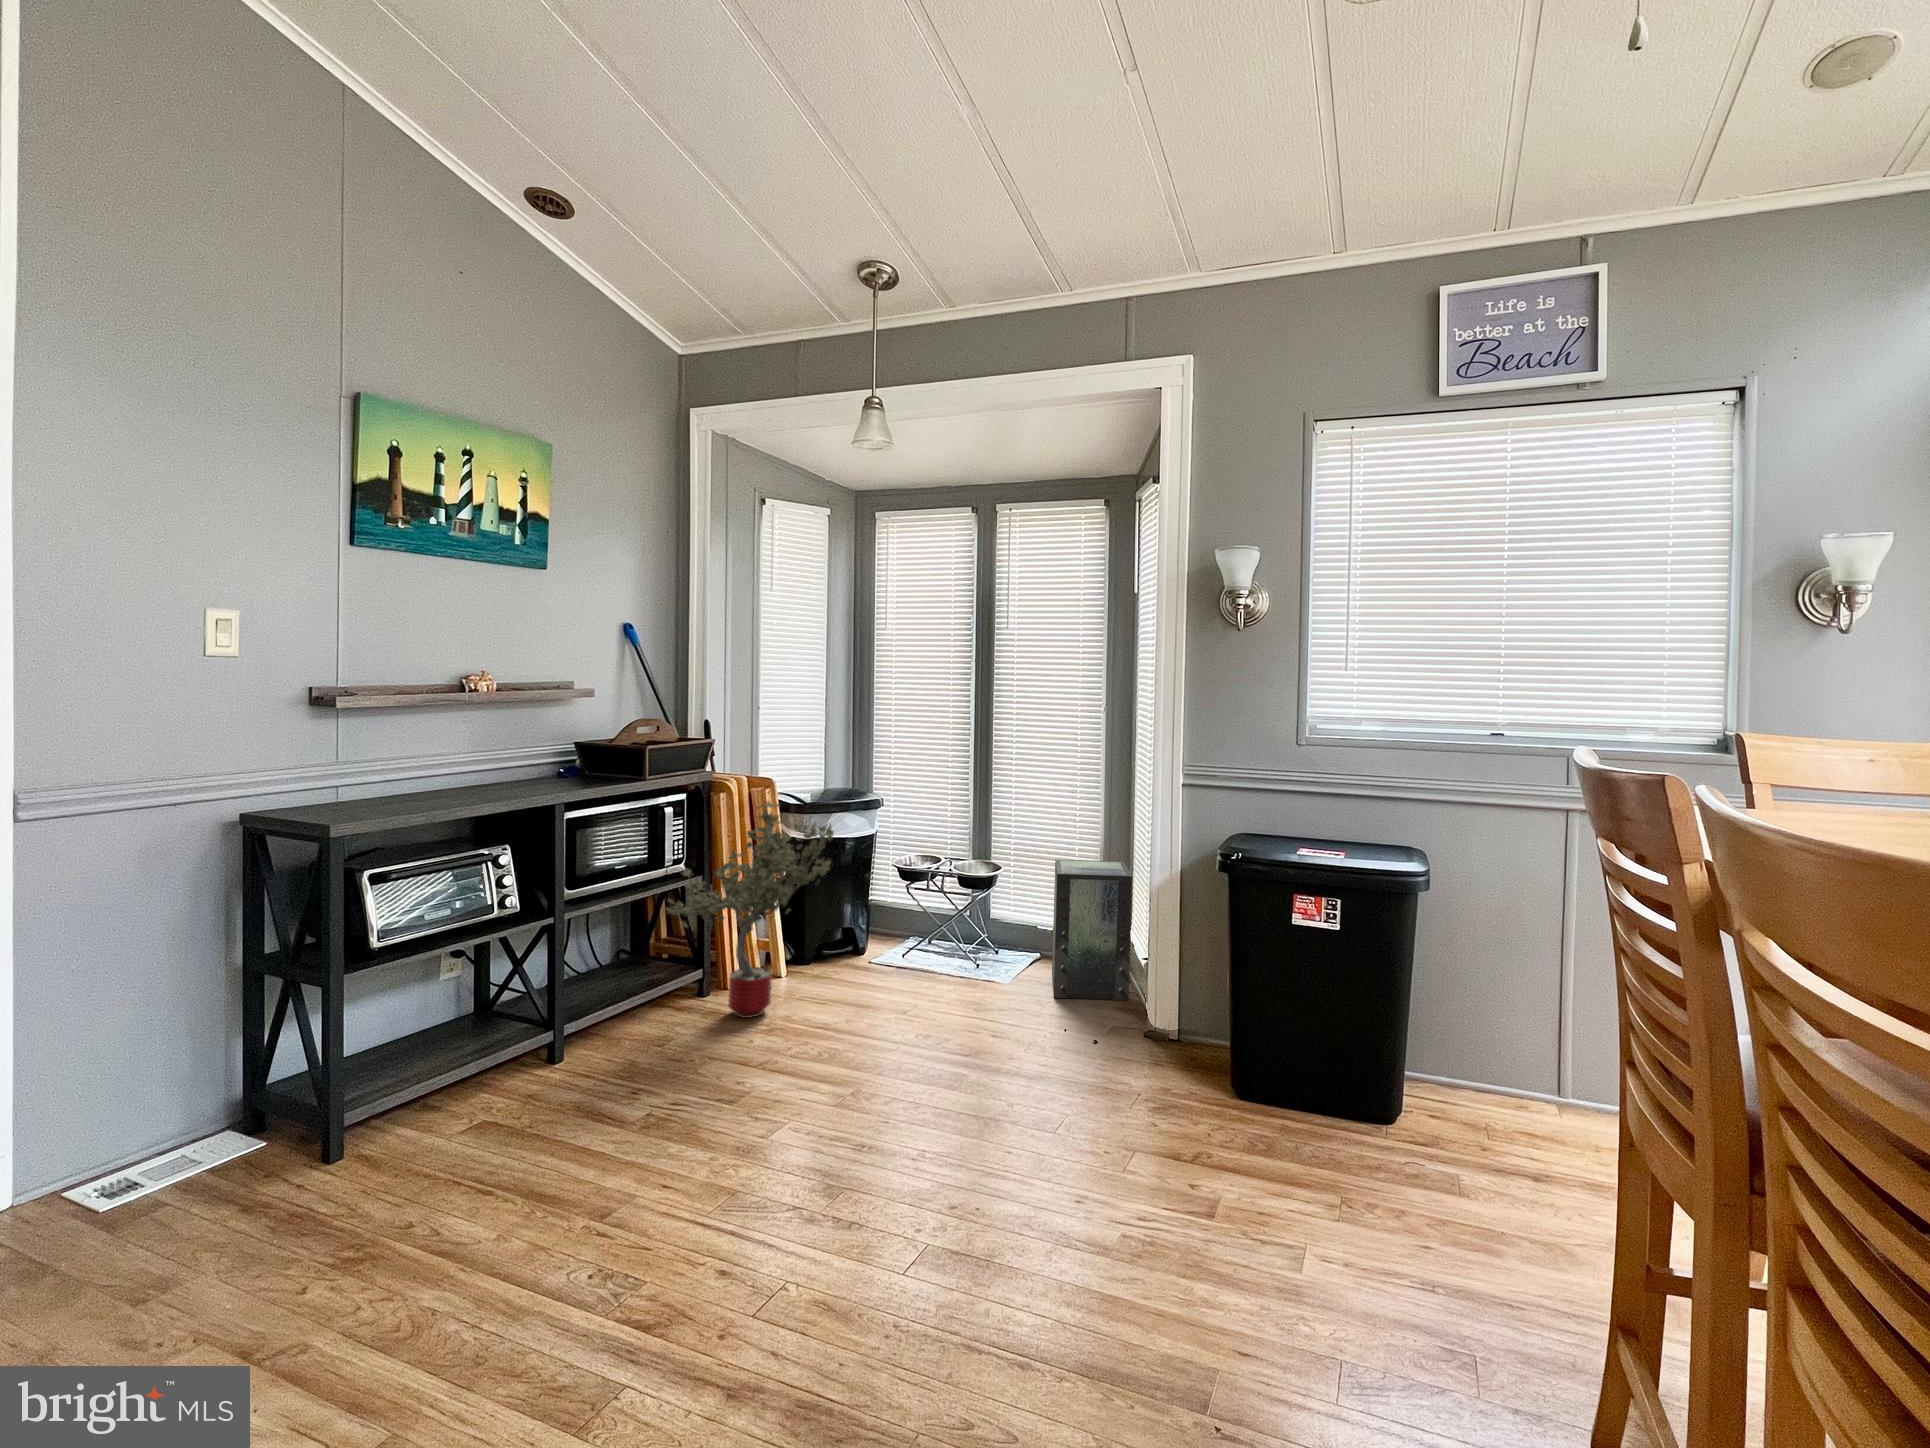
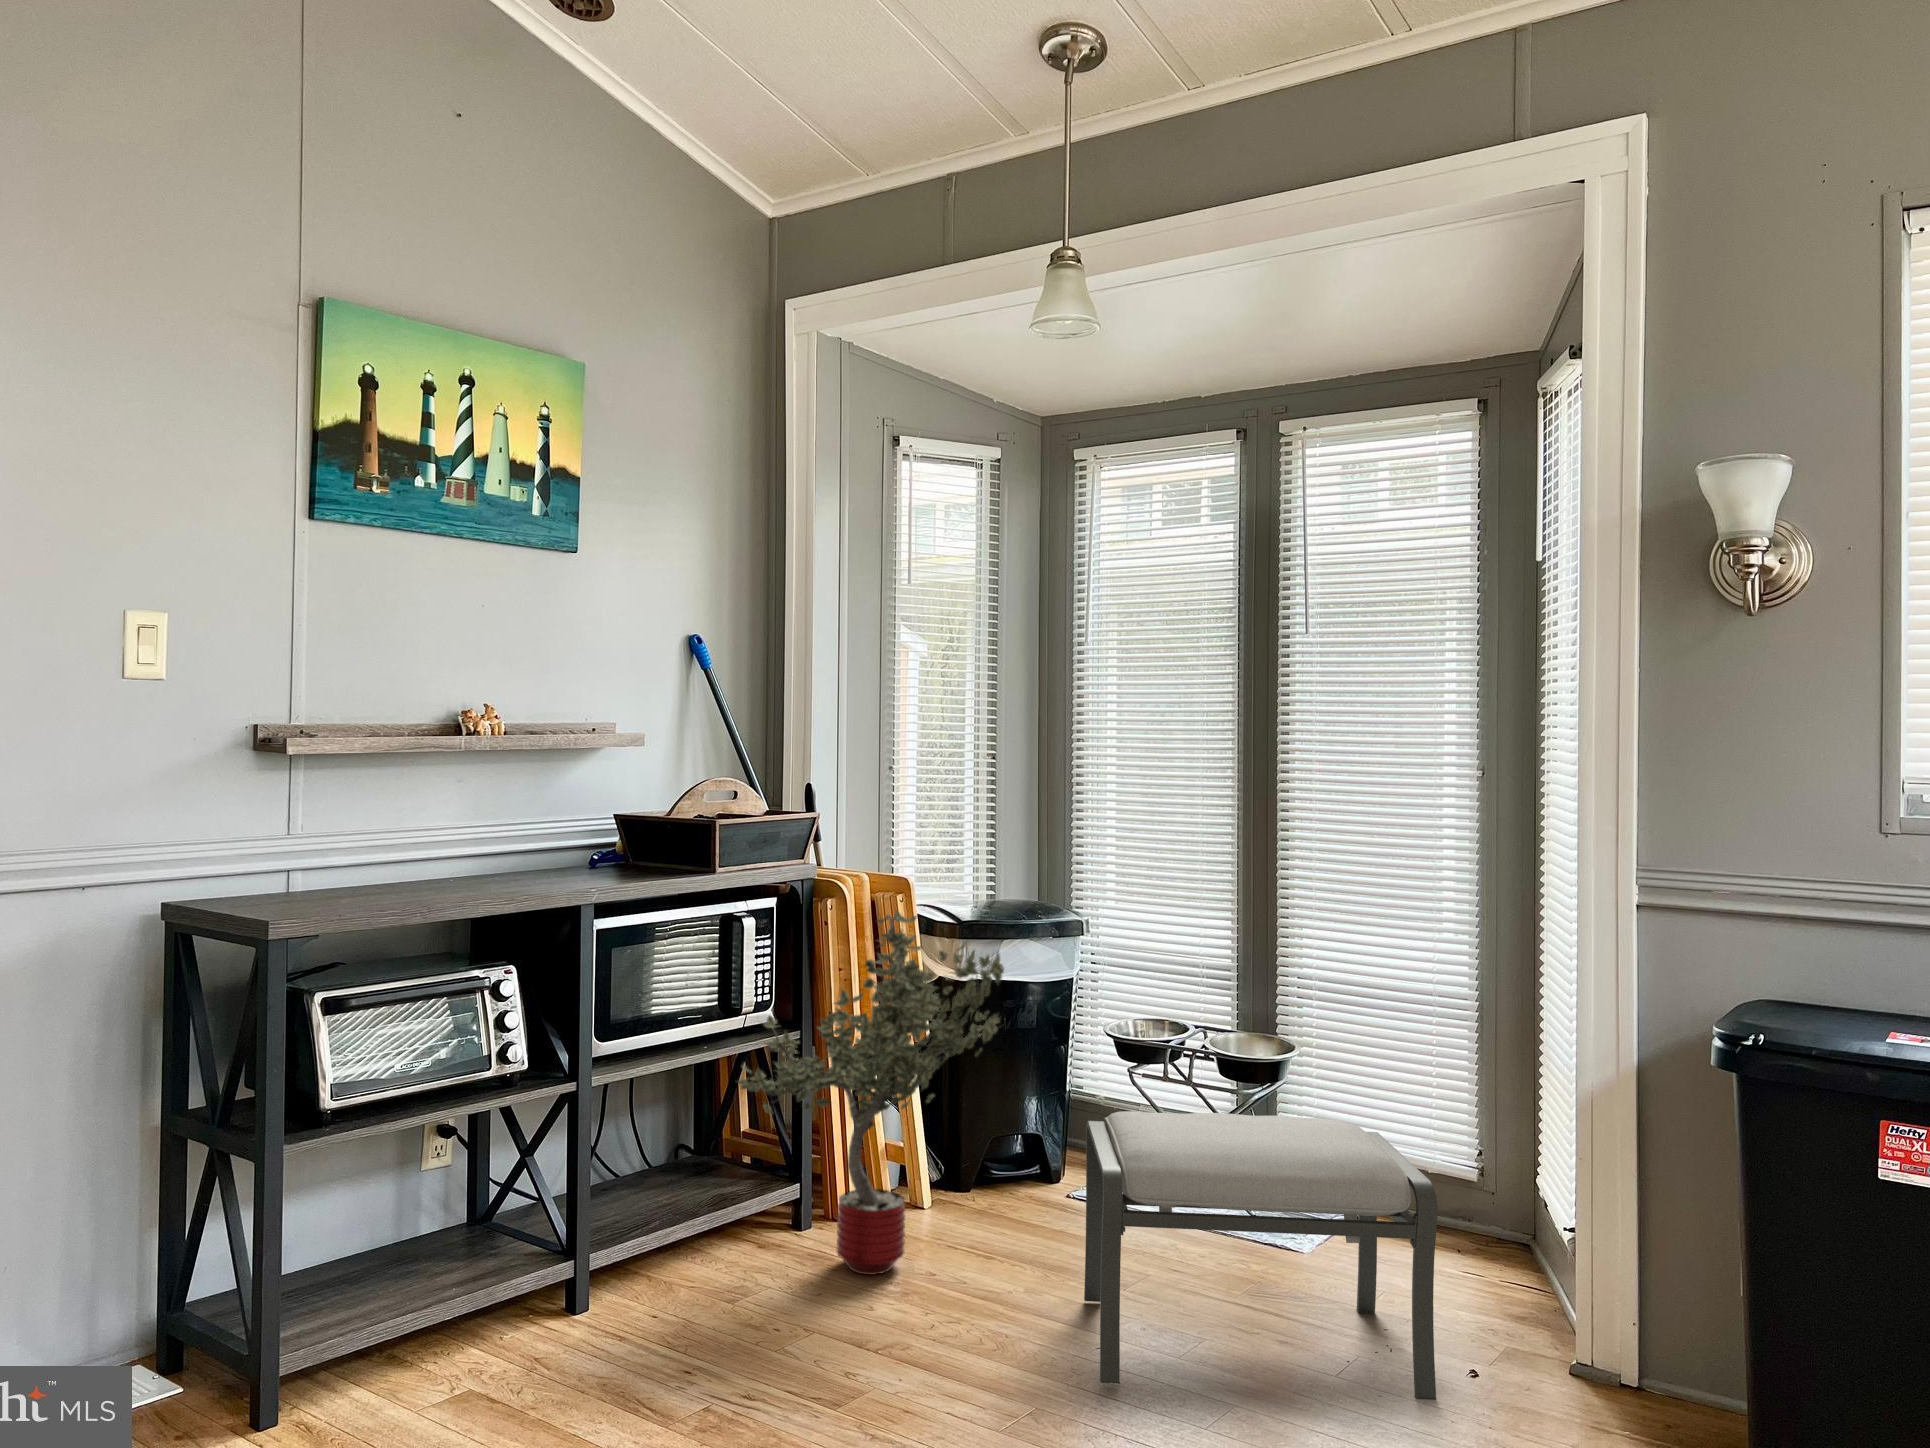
storage box: present [1052,859,1132,1000] -> none [1405,1036,1567,1319]
ottoman: none [878,908,1066,1061] -> present [1084,1111,1438,1400]

